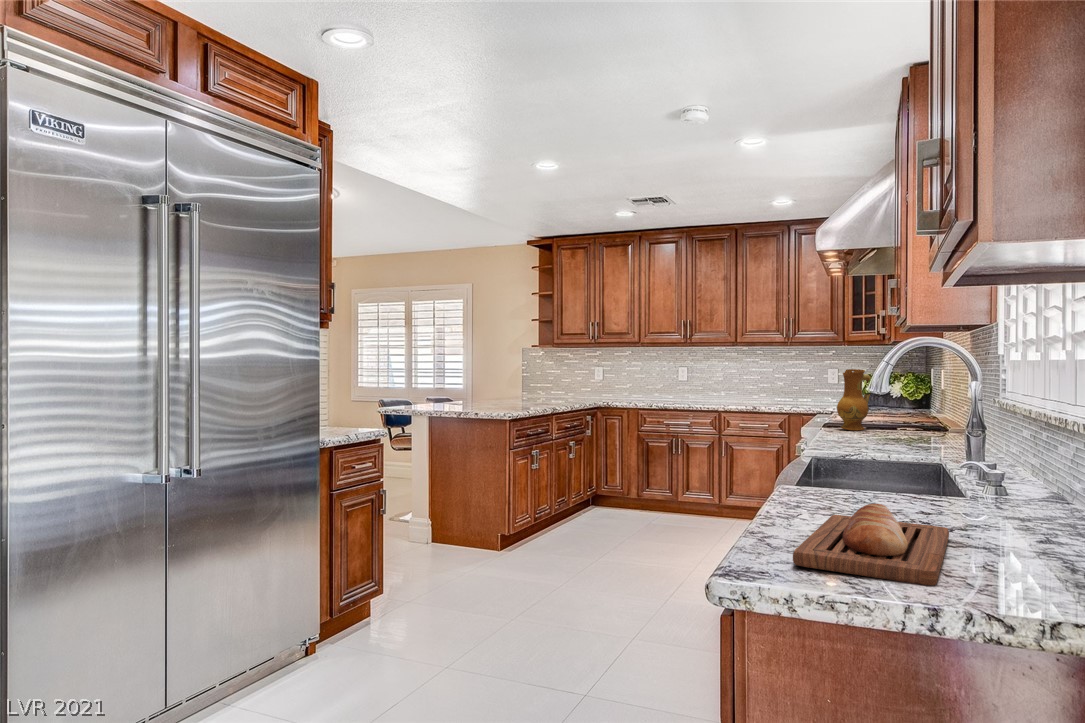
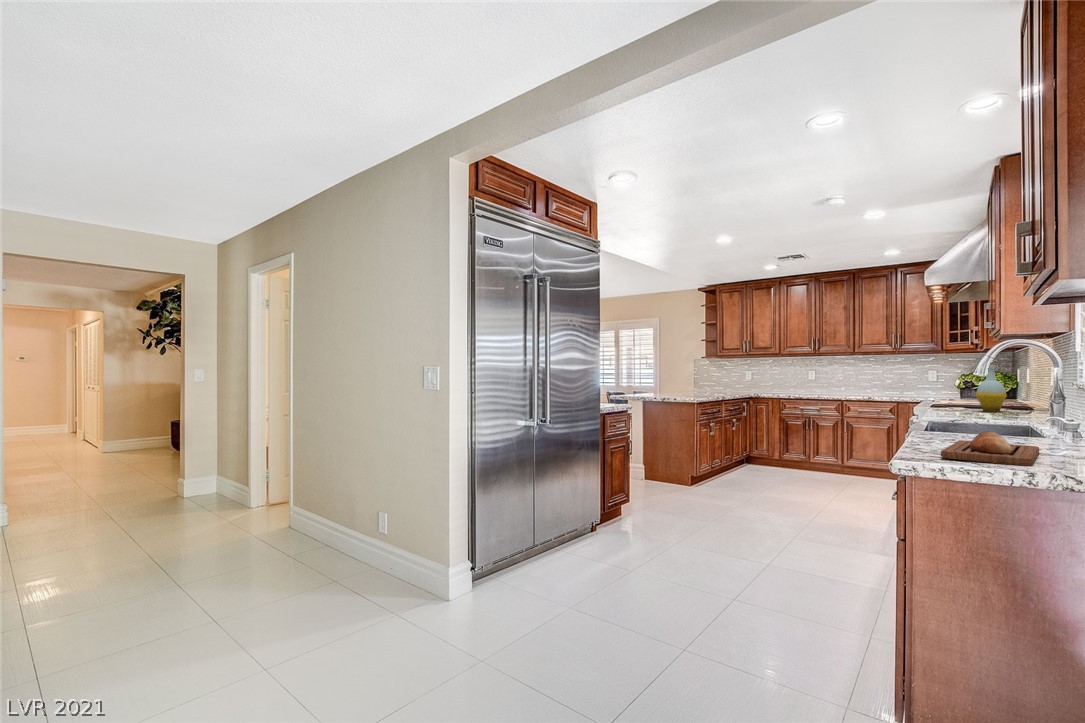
bottle: none [874,365,912,438] -> present [976,362,1007,412]
ceramic jug: present [837,369,871,431] -> none [945,366,972,409]

